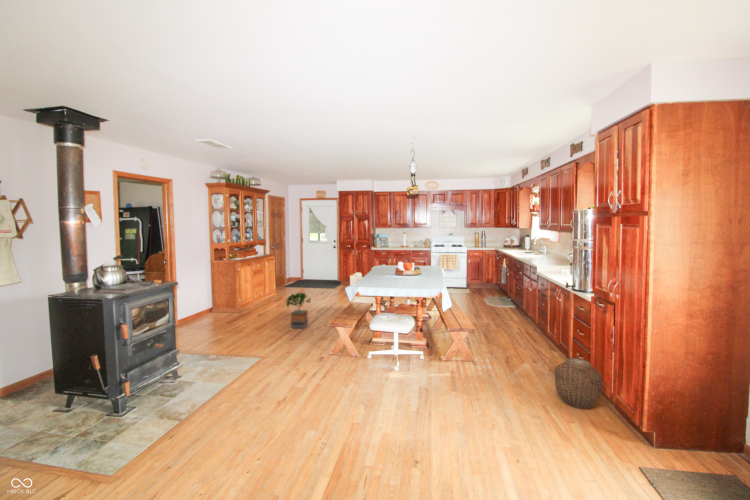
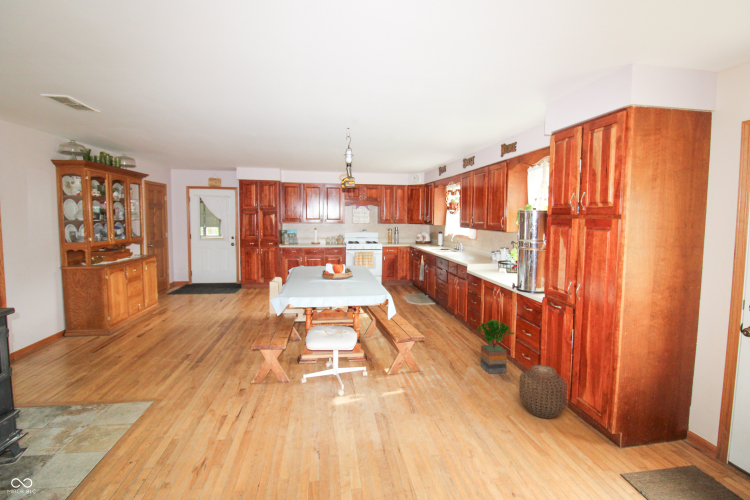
potted tree: present [286,293,311,328] -> present [478,319,514,374]

